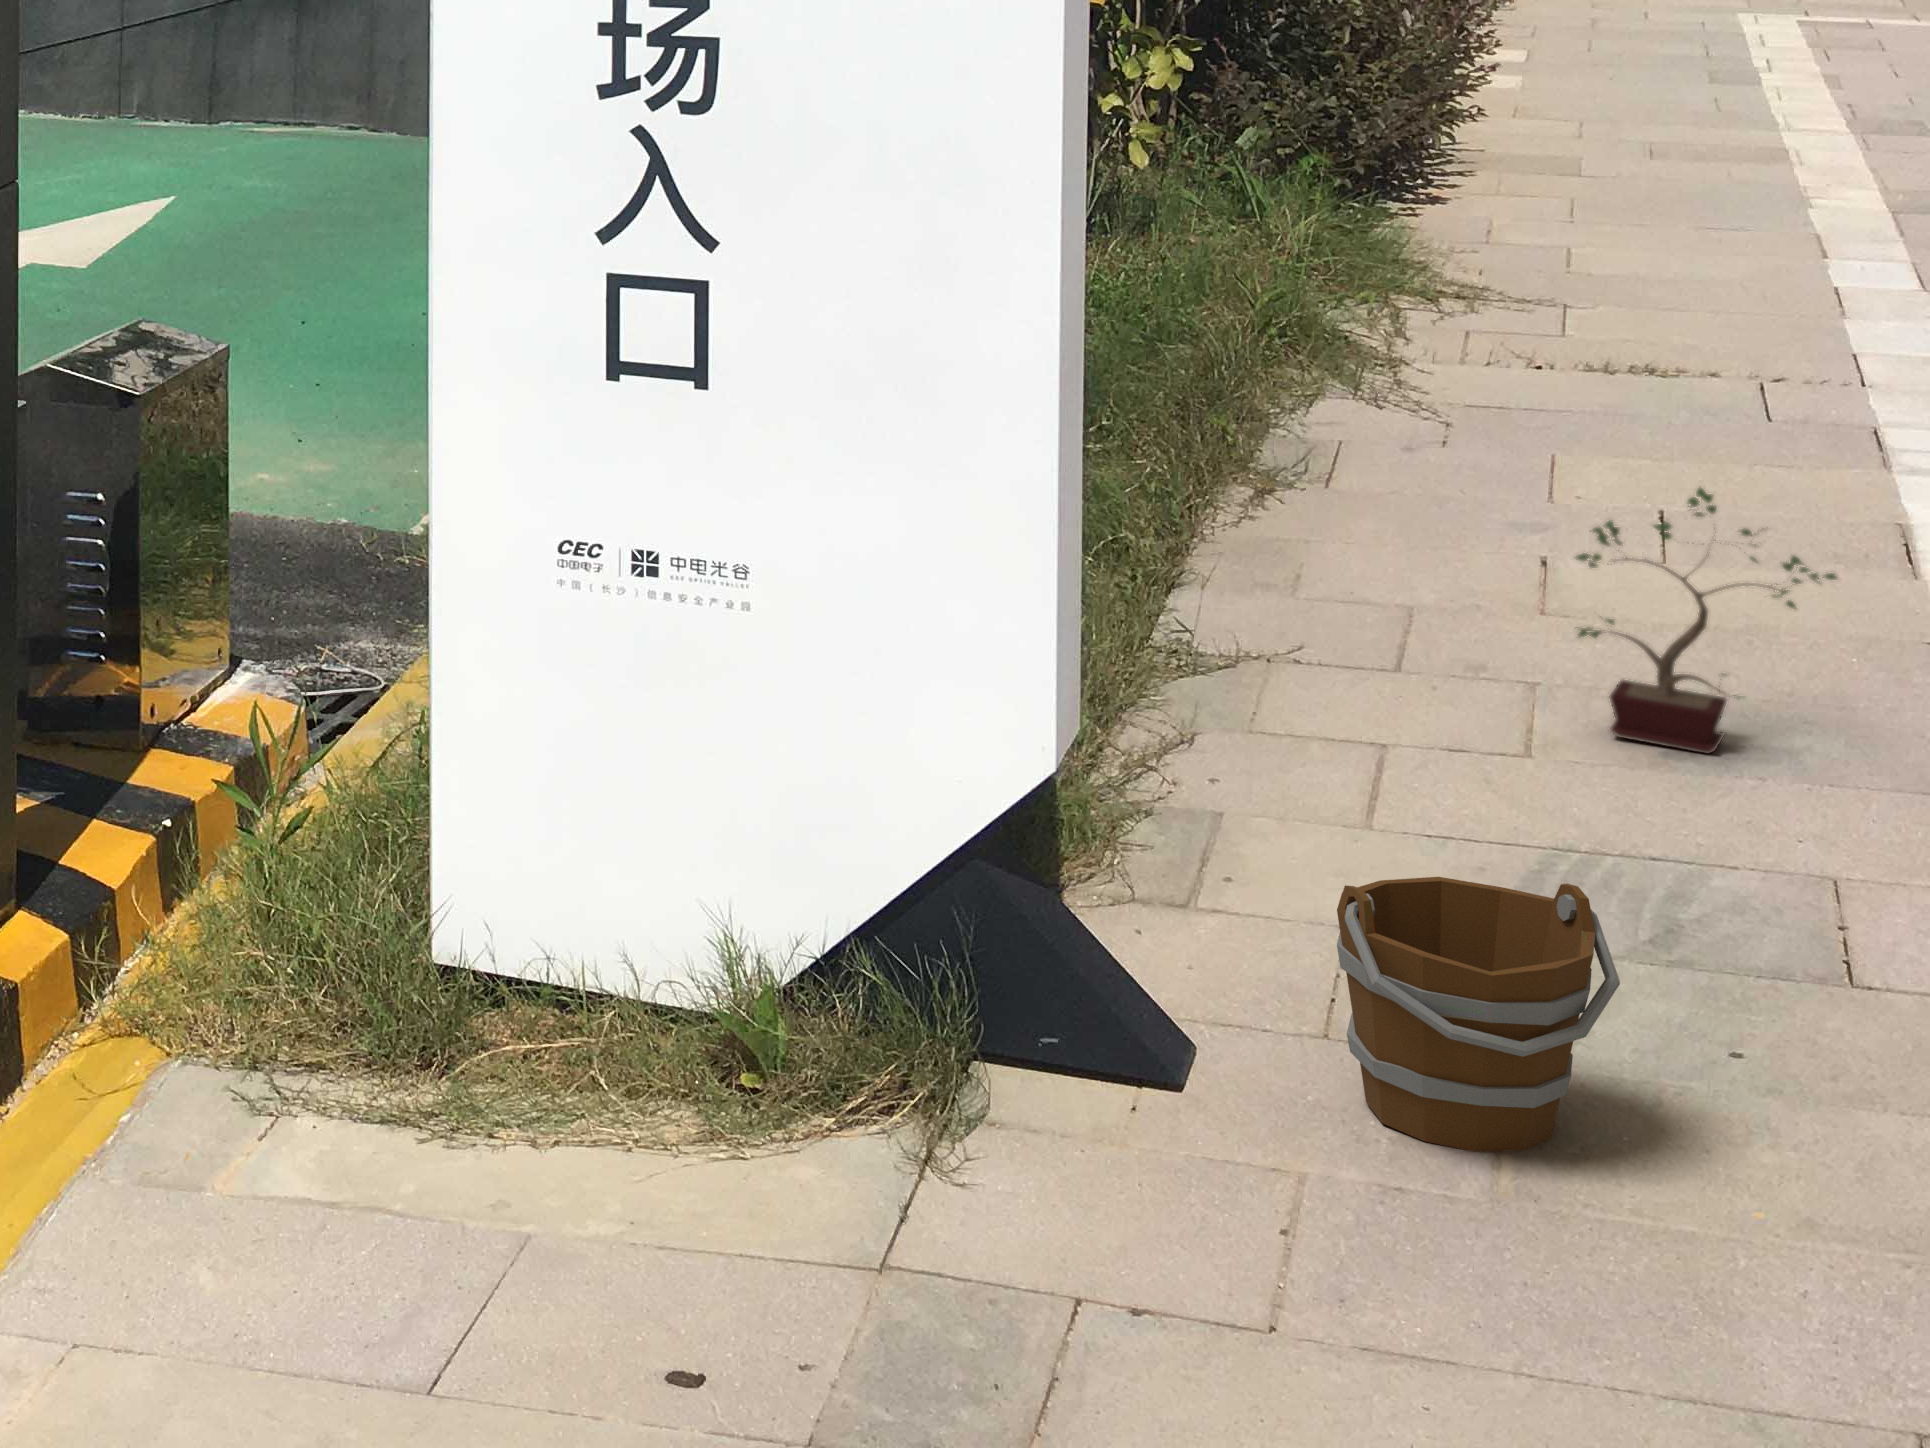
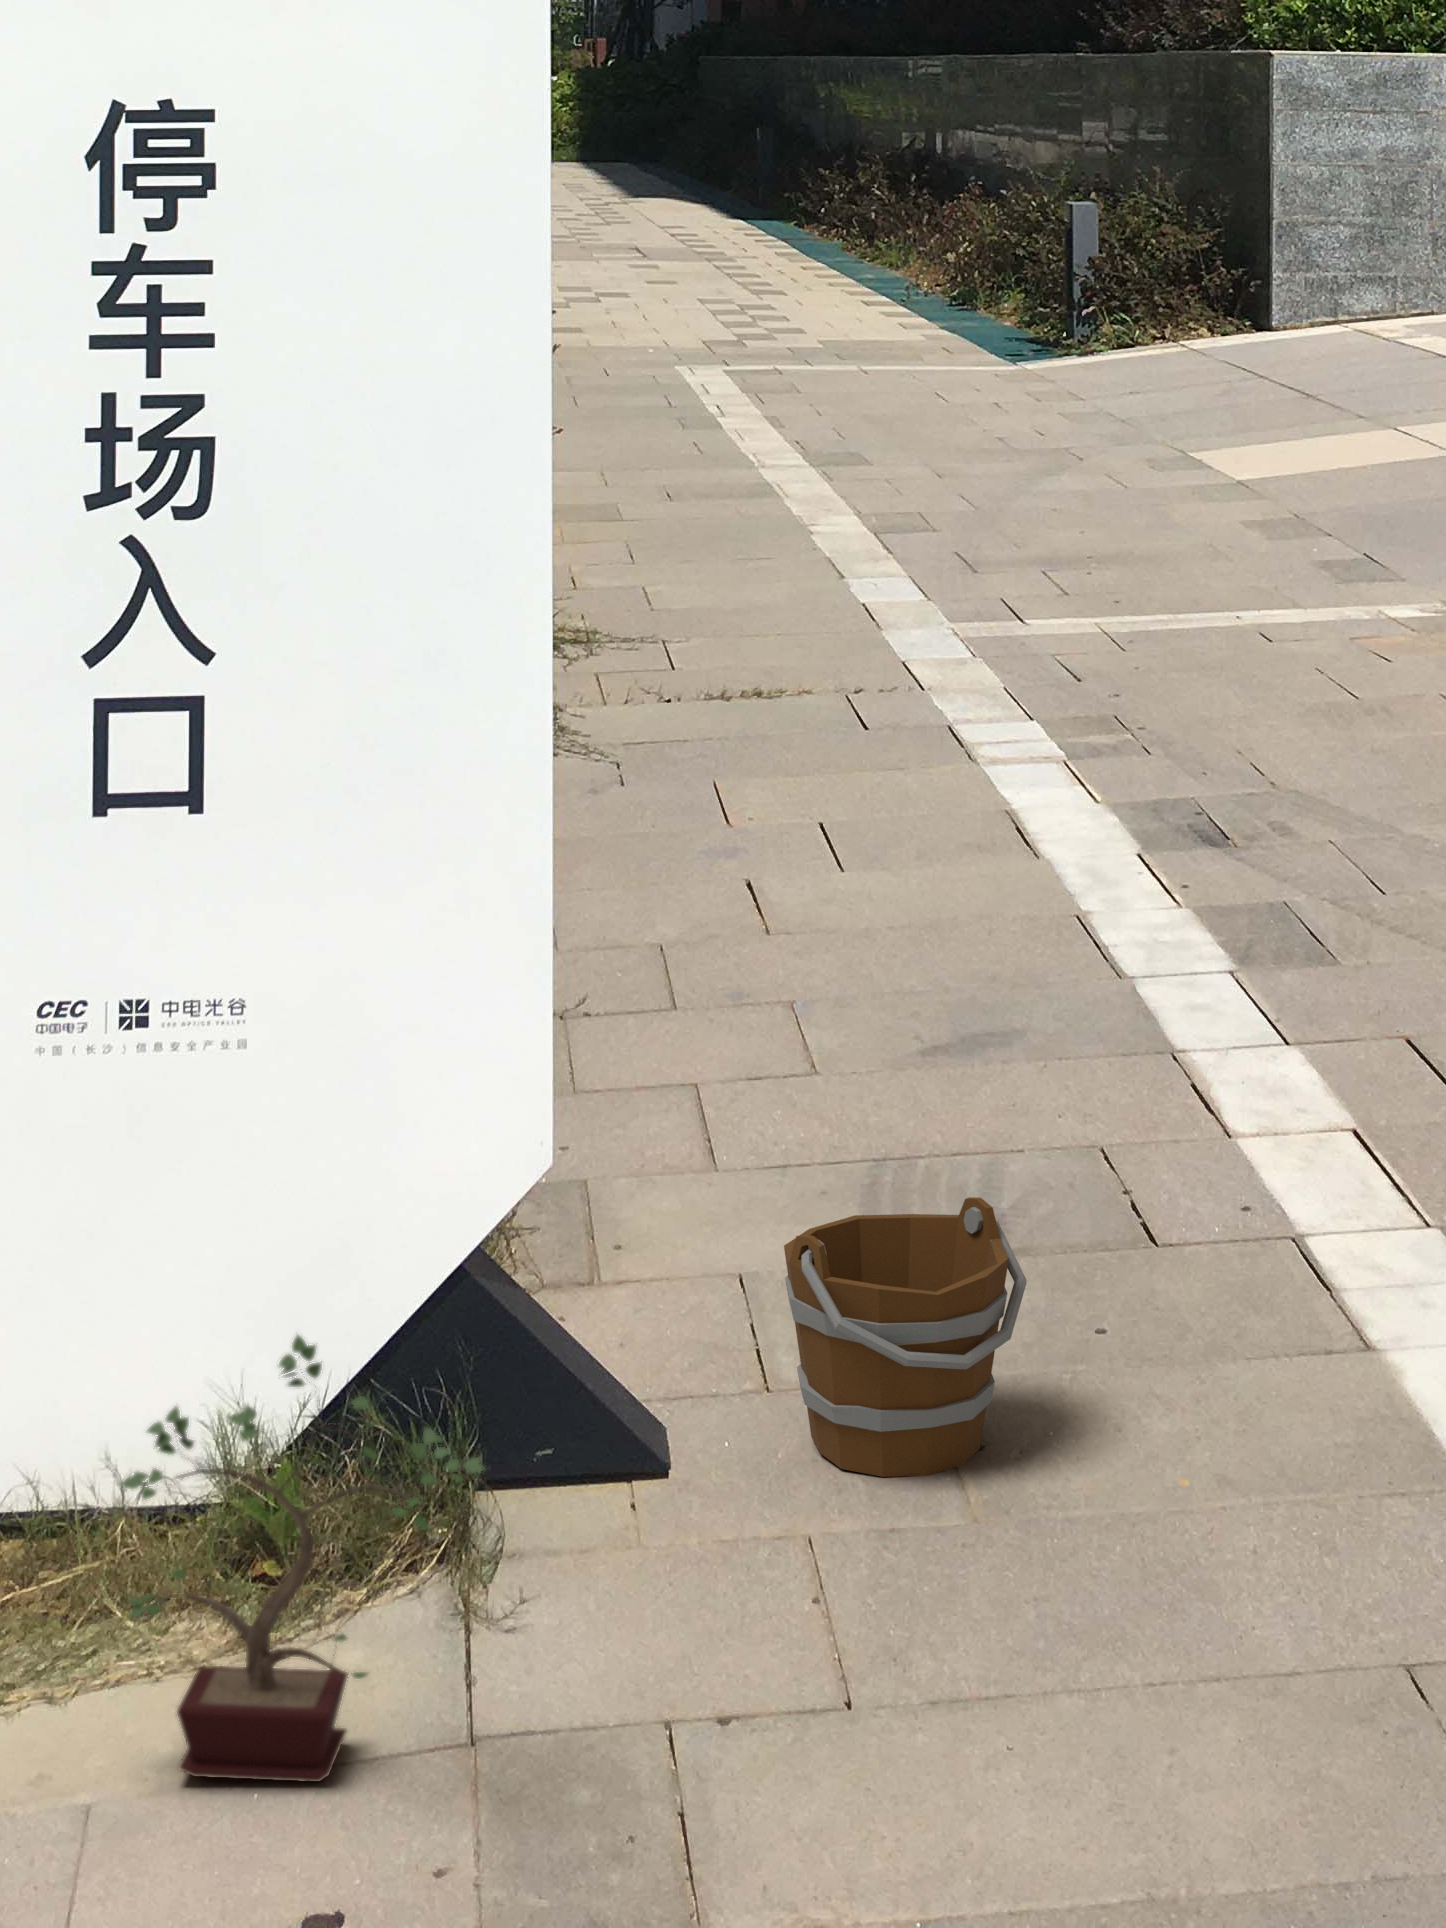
potted plant: present [1576,486,1837,754] -> present [122,1335,484,1782]

